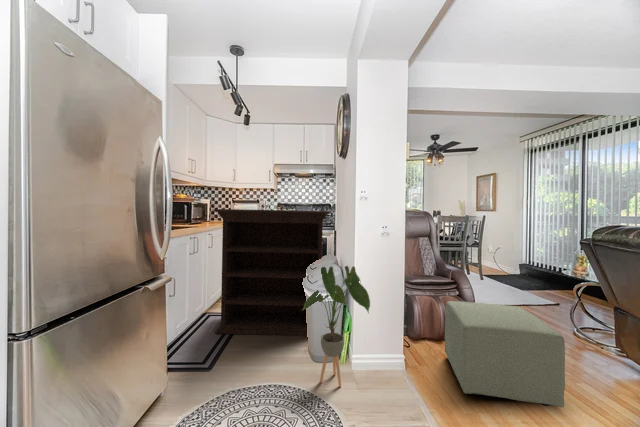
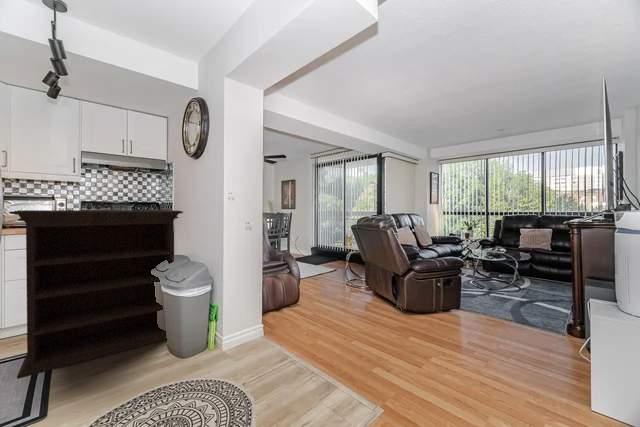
house plant: present [303,266,370,387] -> none [181,259,248,371]
ottoman: present [445,301,565,407] -> none [287,272,357,336]

